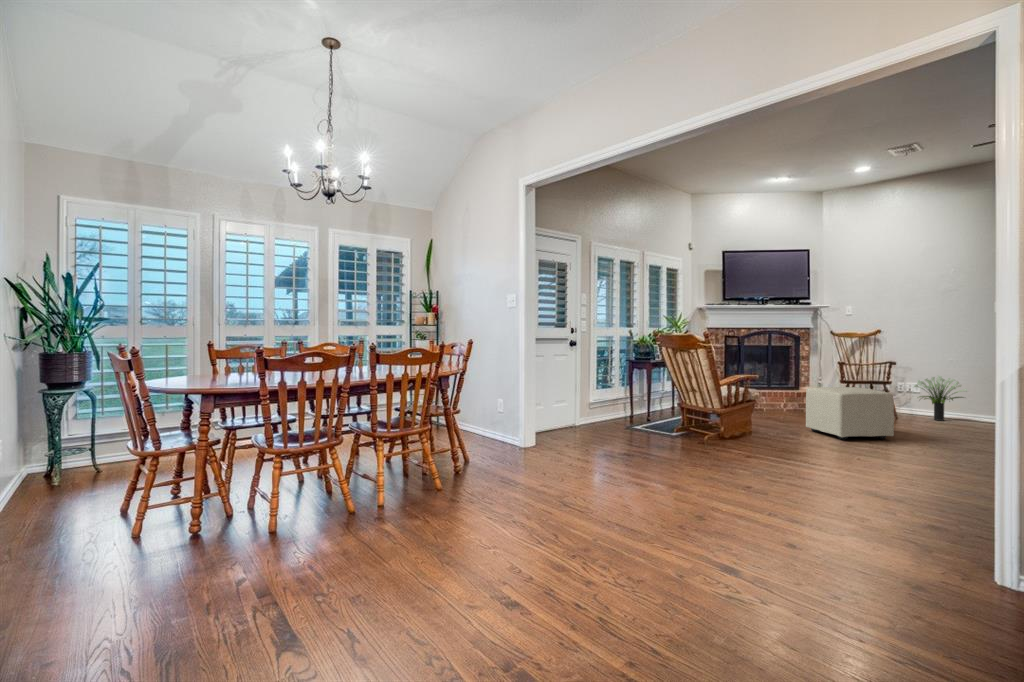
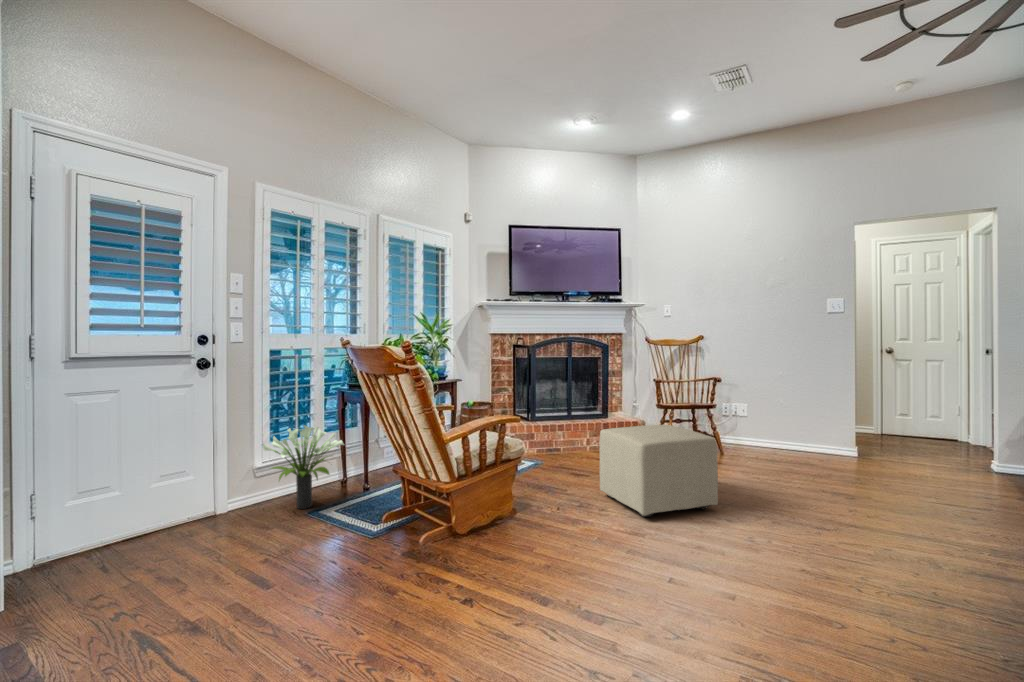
potted plant: present [914,376,967,421] -> present [263,426,343,509]

